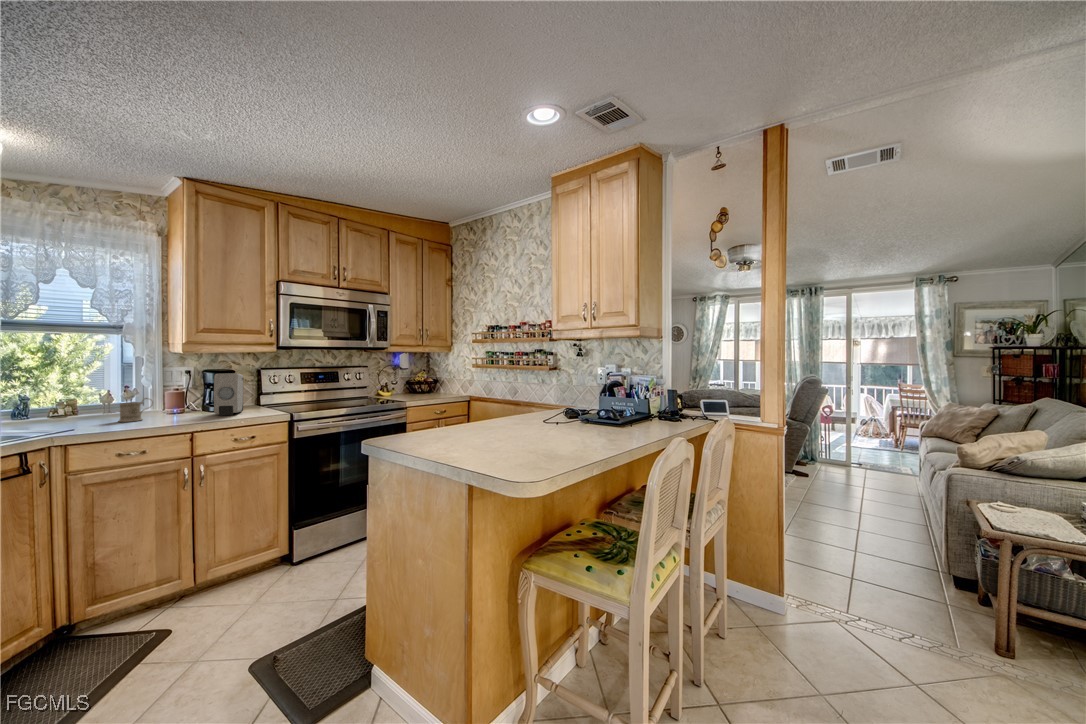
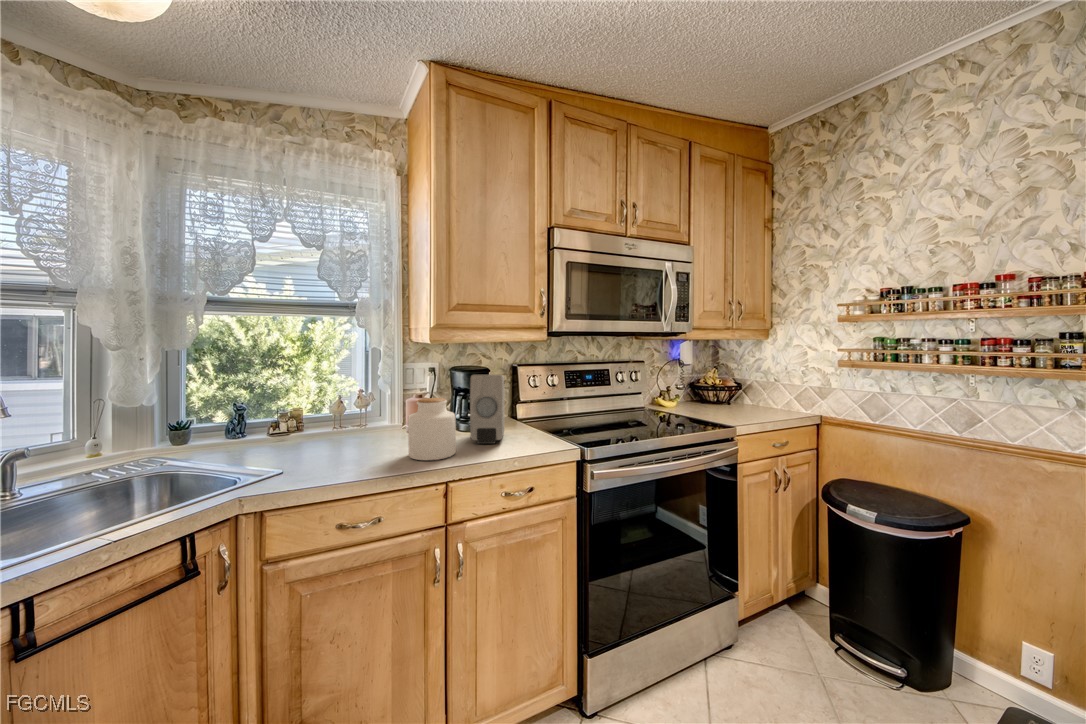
jar: none [166,387,201,422] -> present [408,398,456,460]
mug: present [119,398,153,422] -> none [348,411,392,451]

